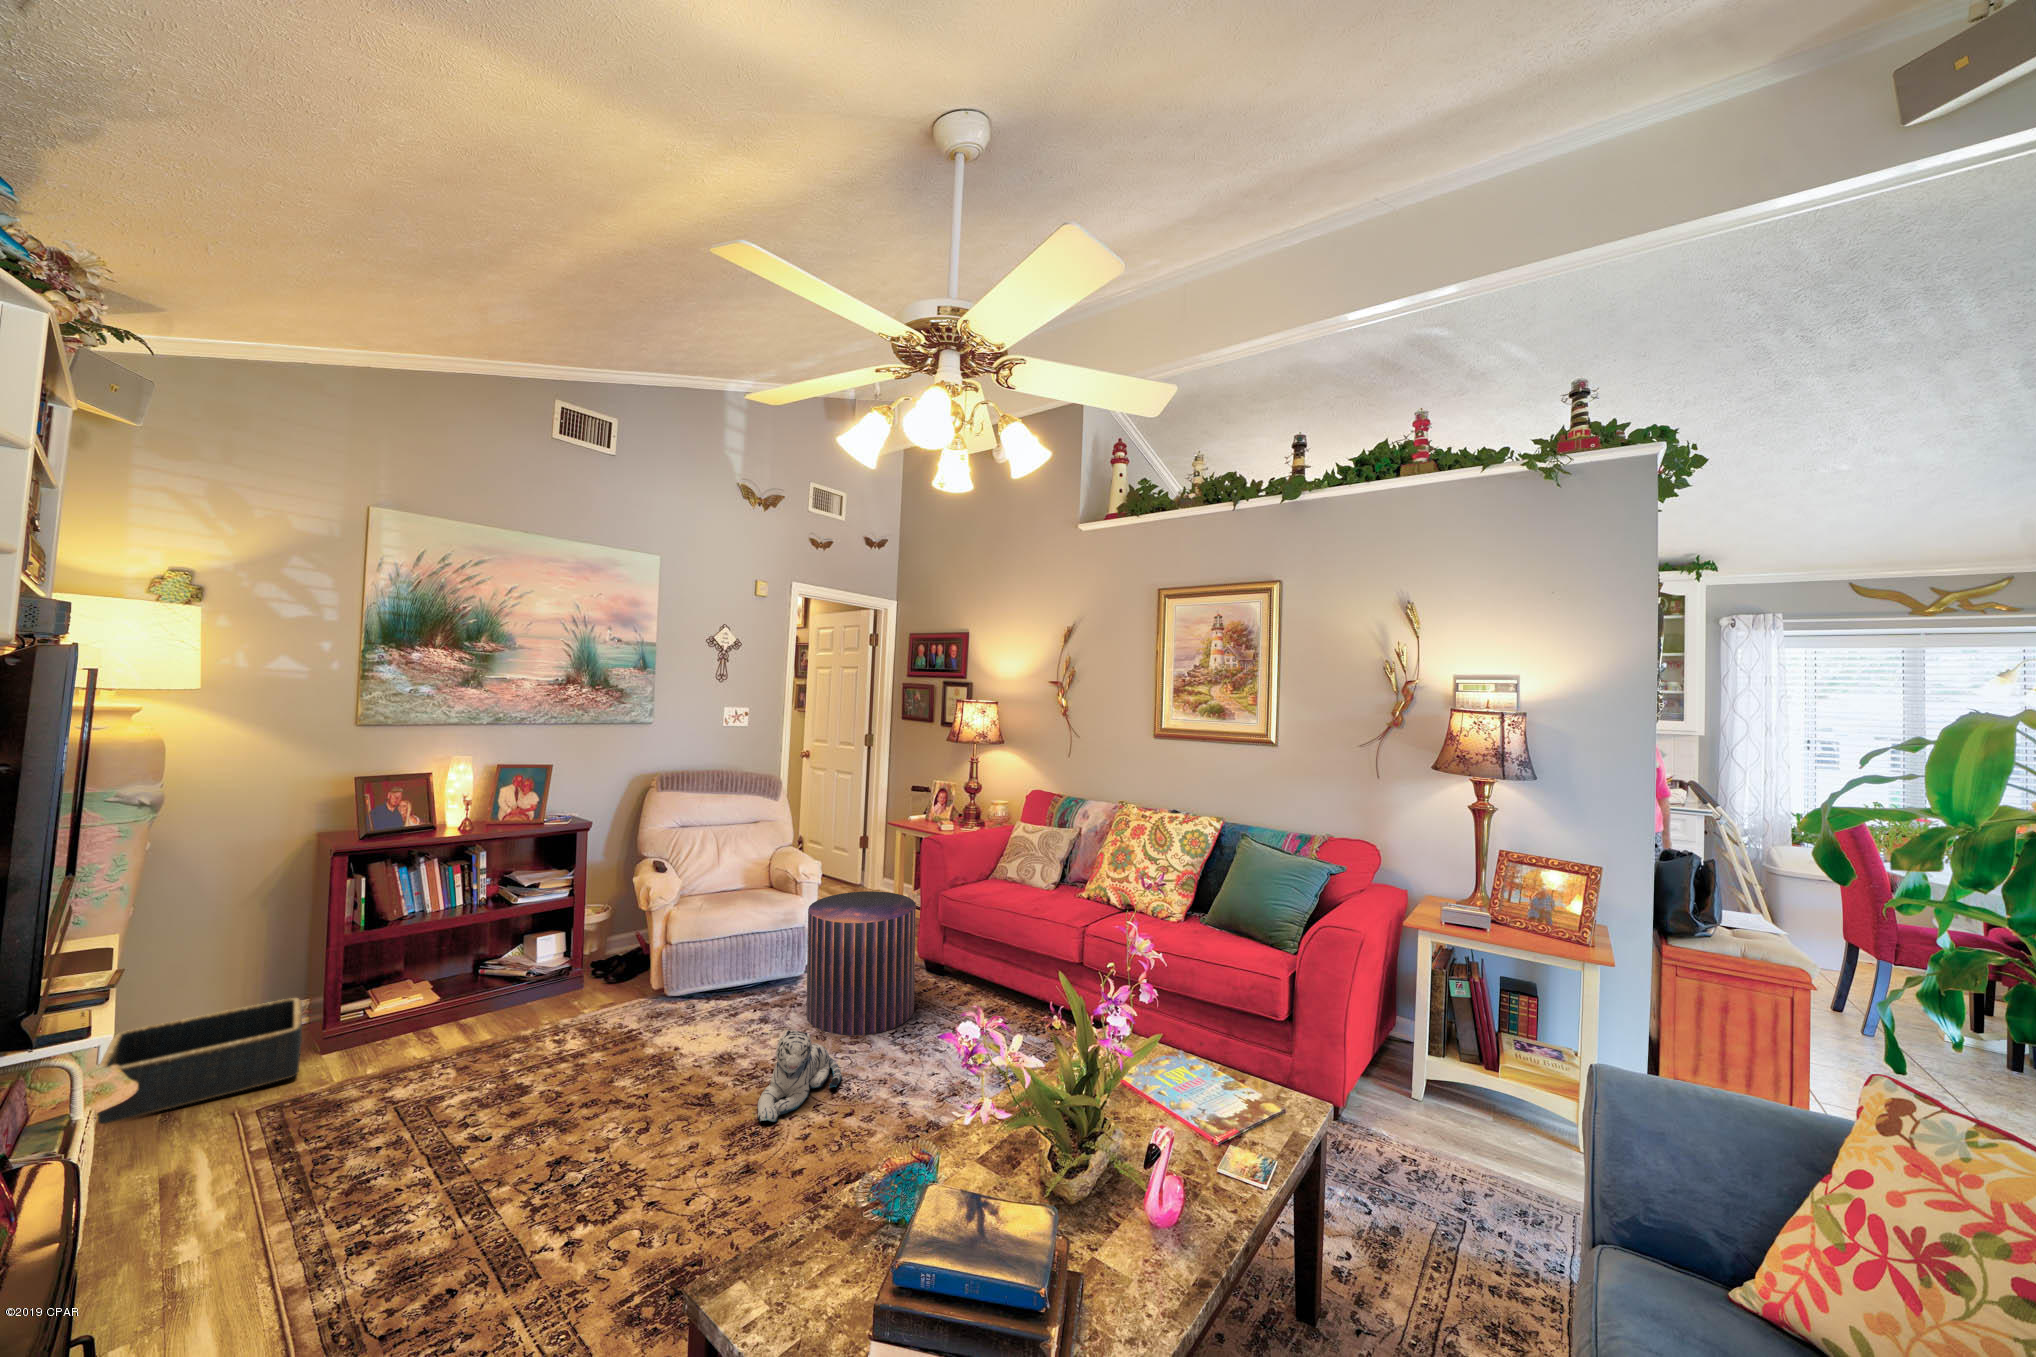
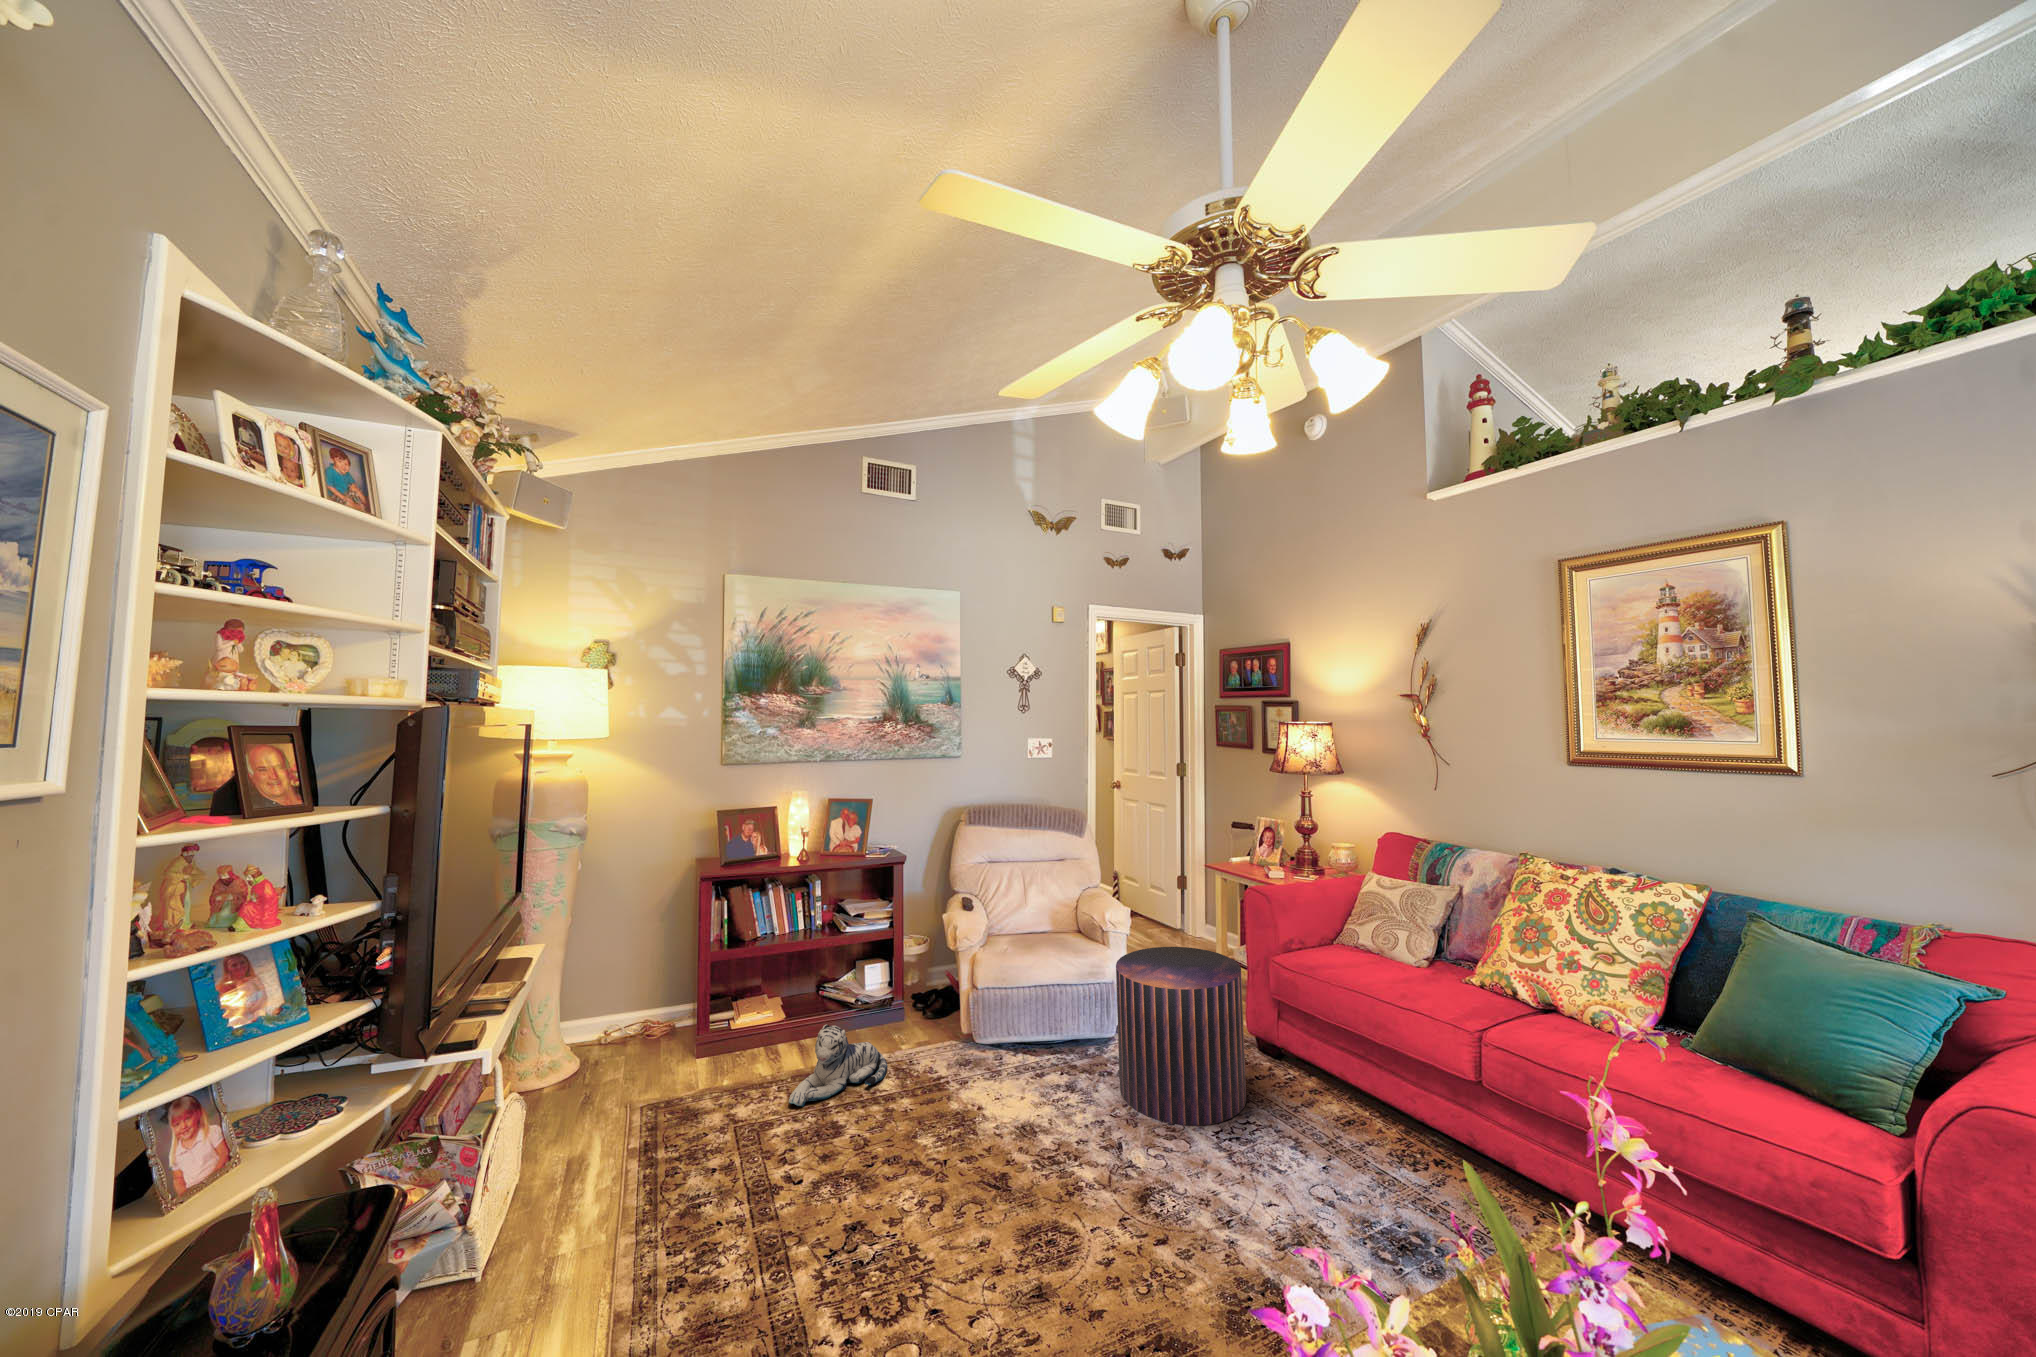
basket: present [98,998,302,1124] -> none [536,1004,682,1102]
plush toy: present [757,1030,841,1122] -> present [789,1025,887,1106]

